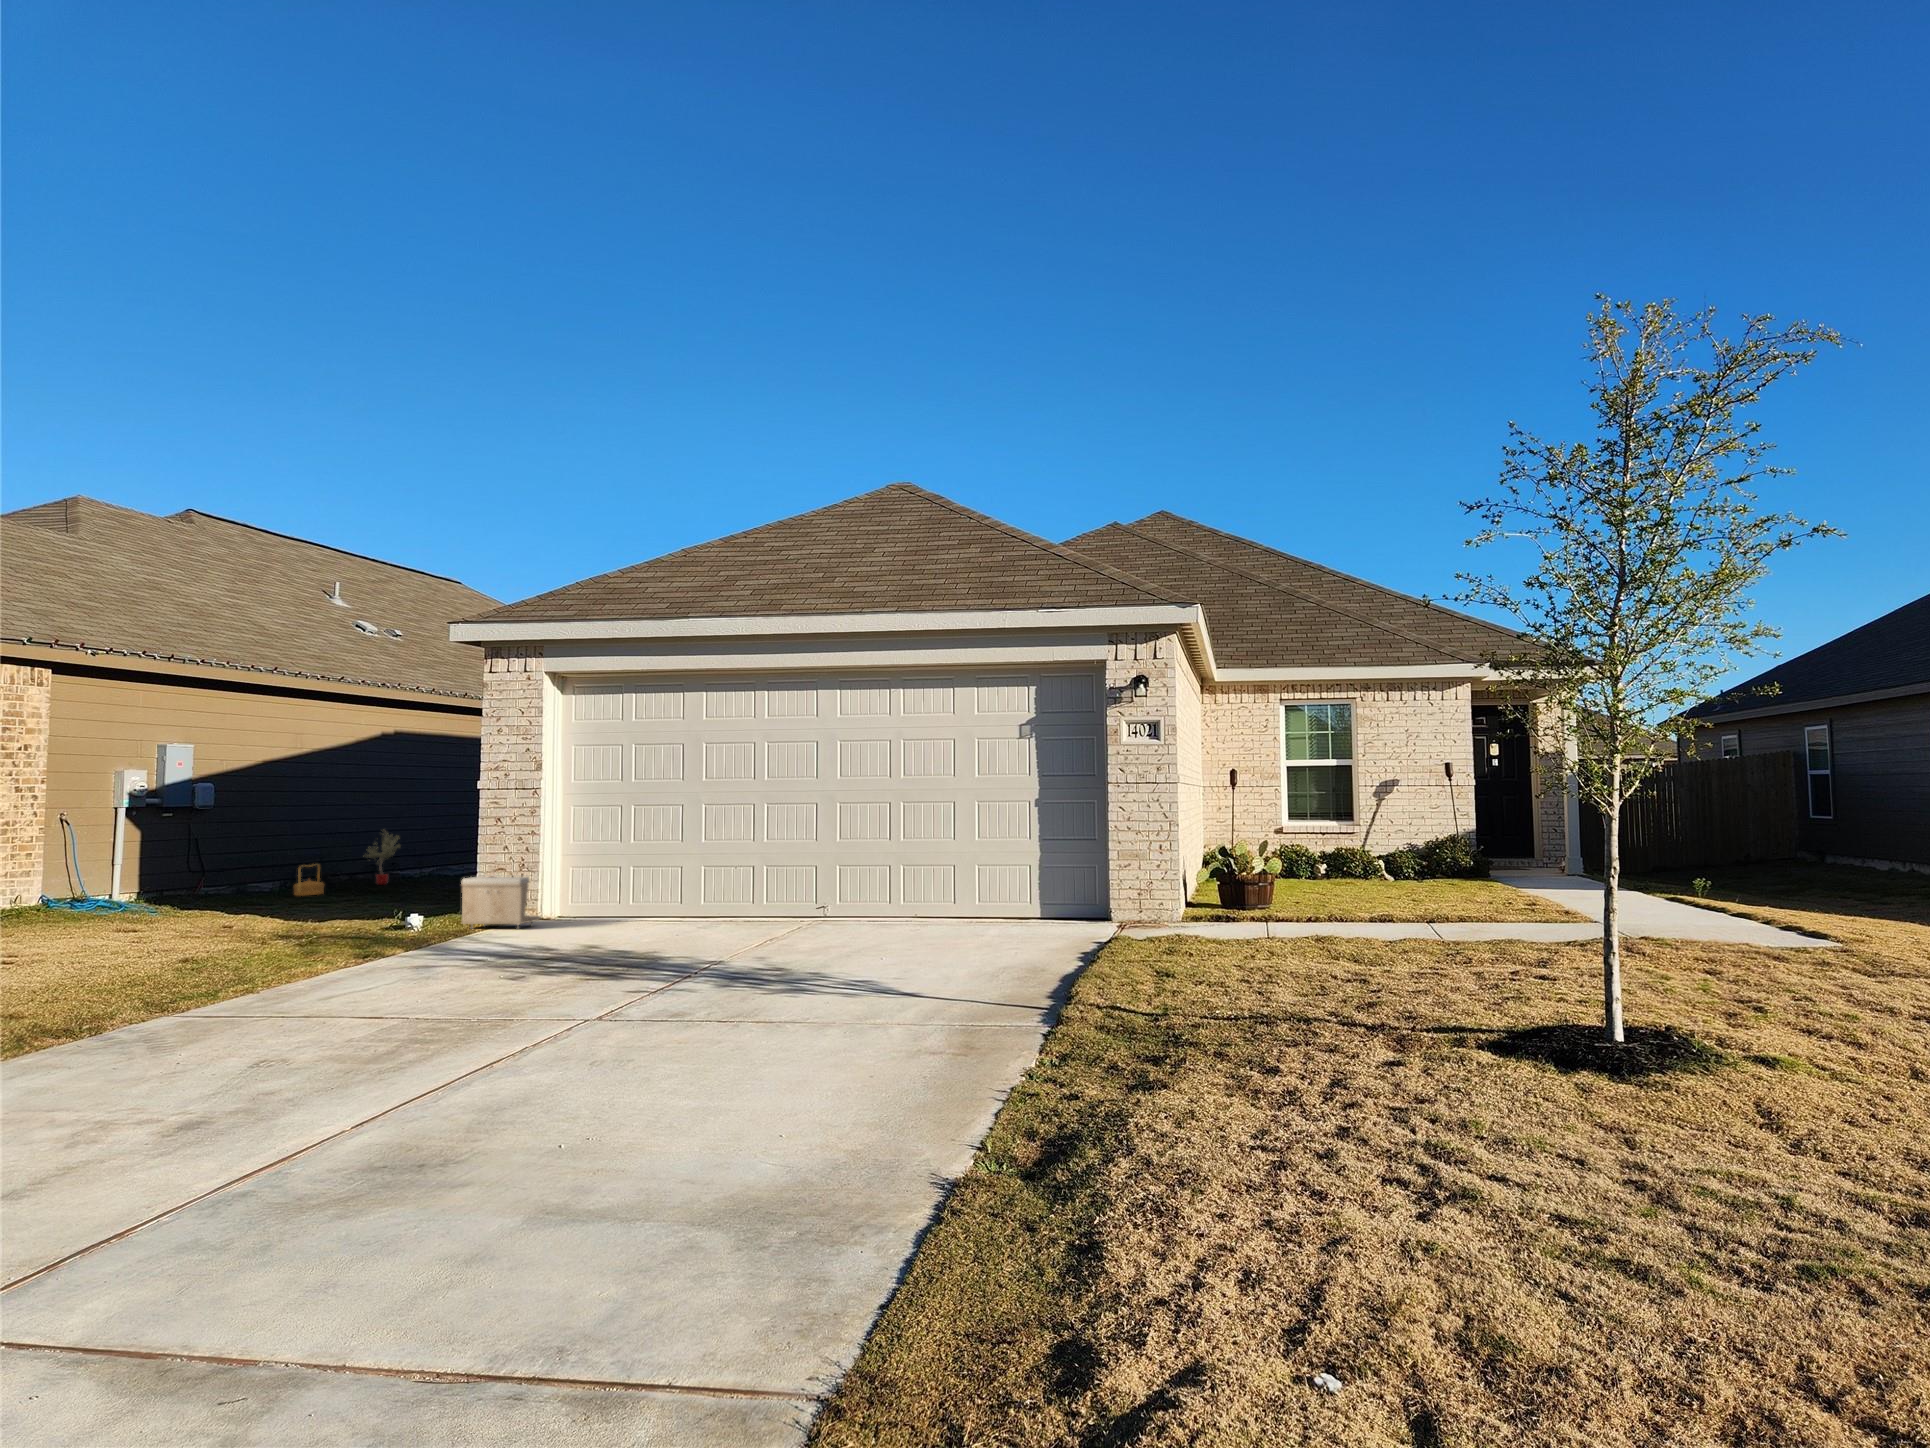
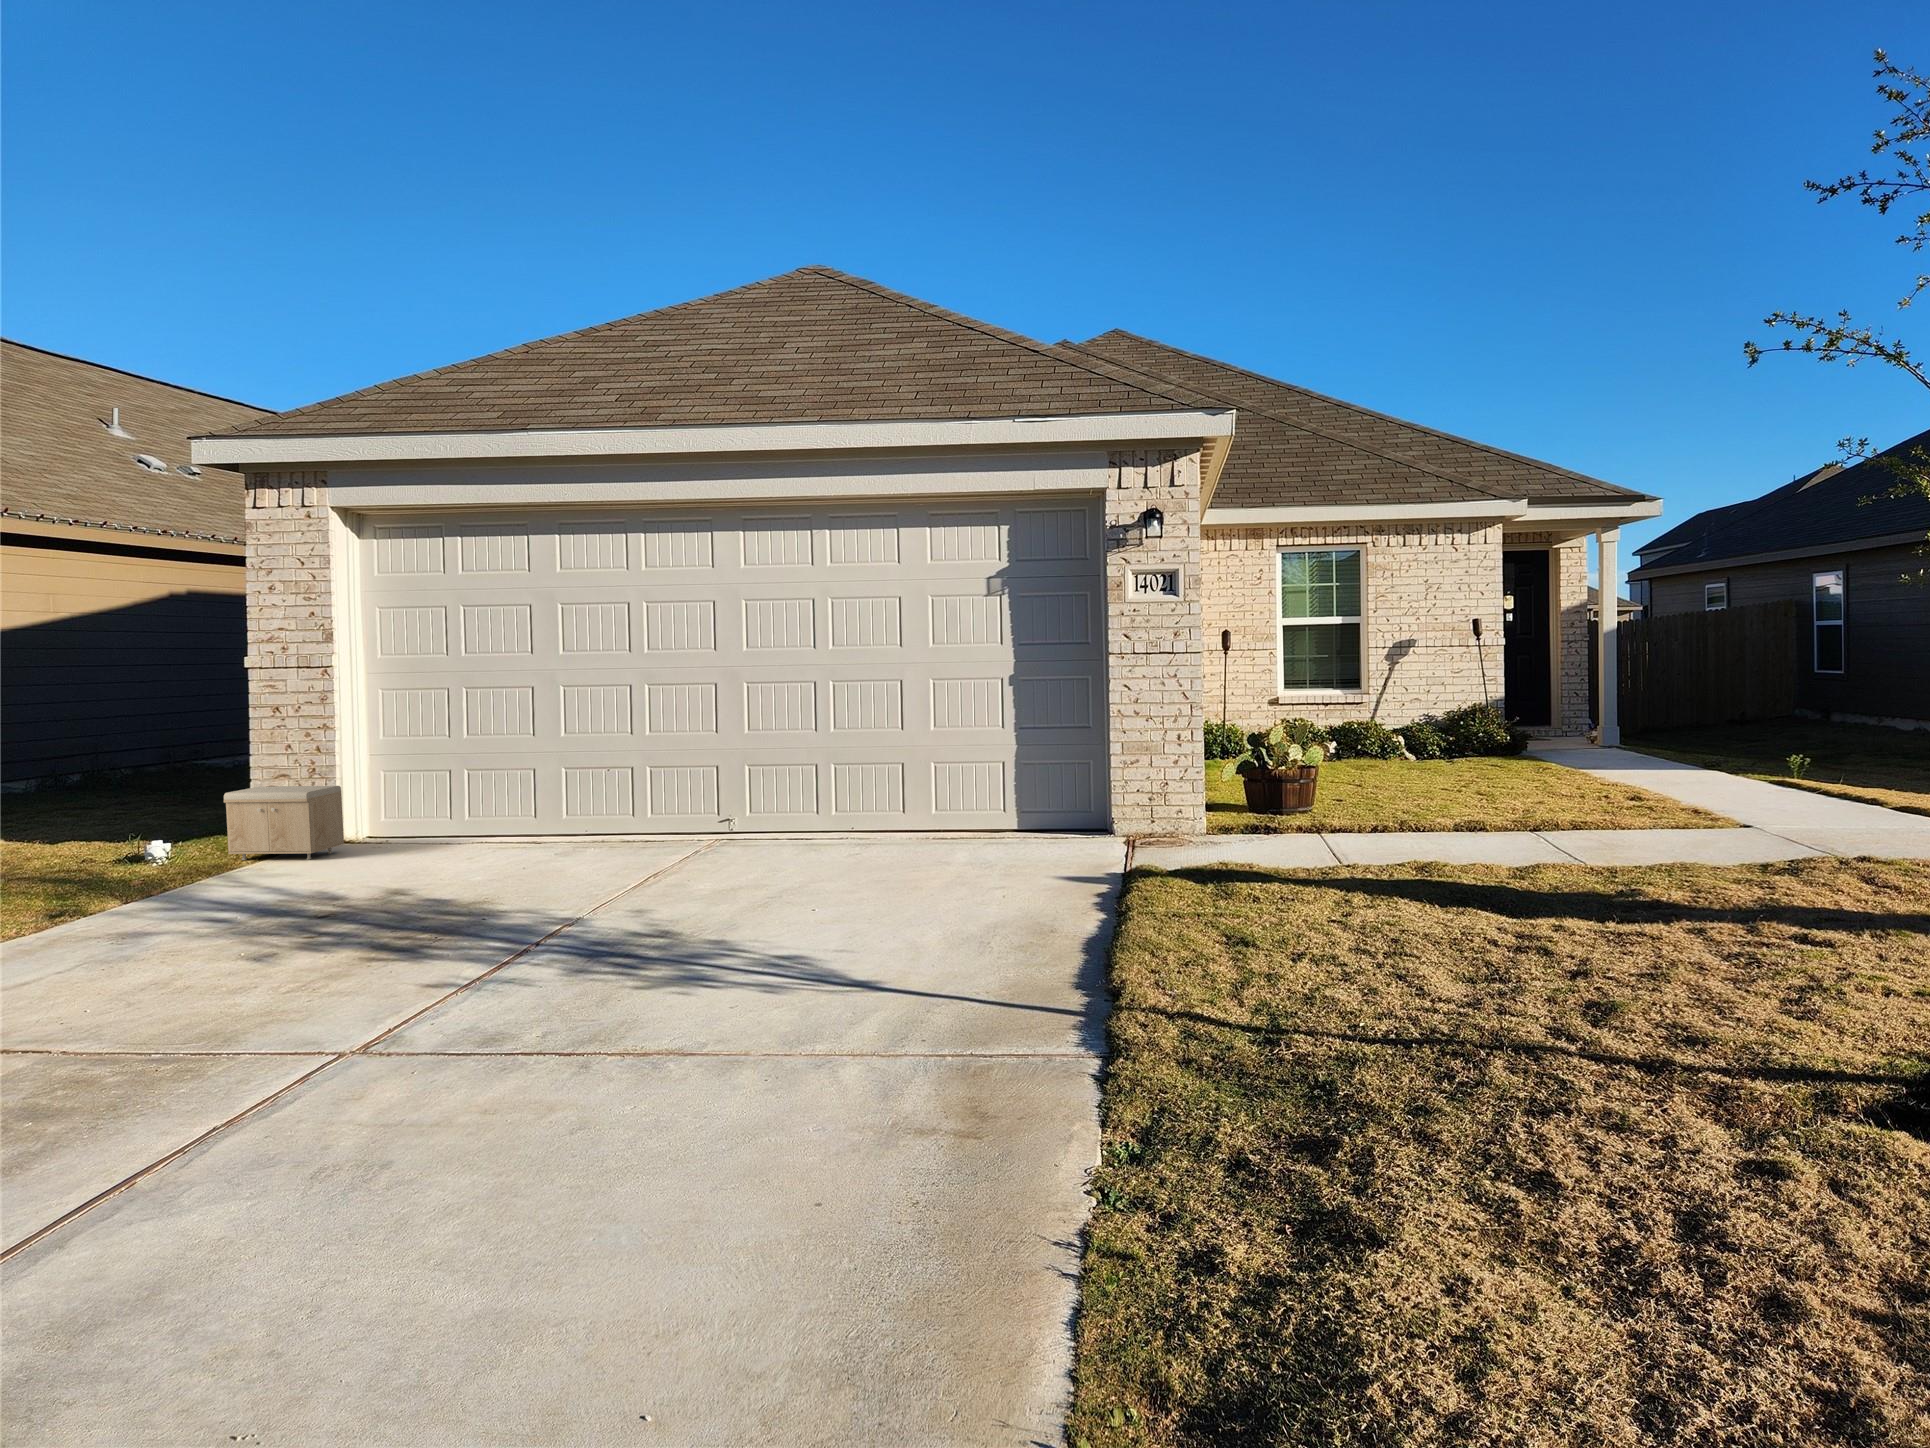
potted tree: present [366,831,400,885] -> none [139,714,192,784]
woven basket: present [294,865,324,896] -> none [37,762,82,803]

